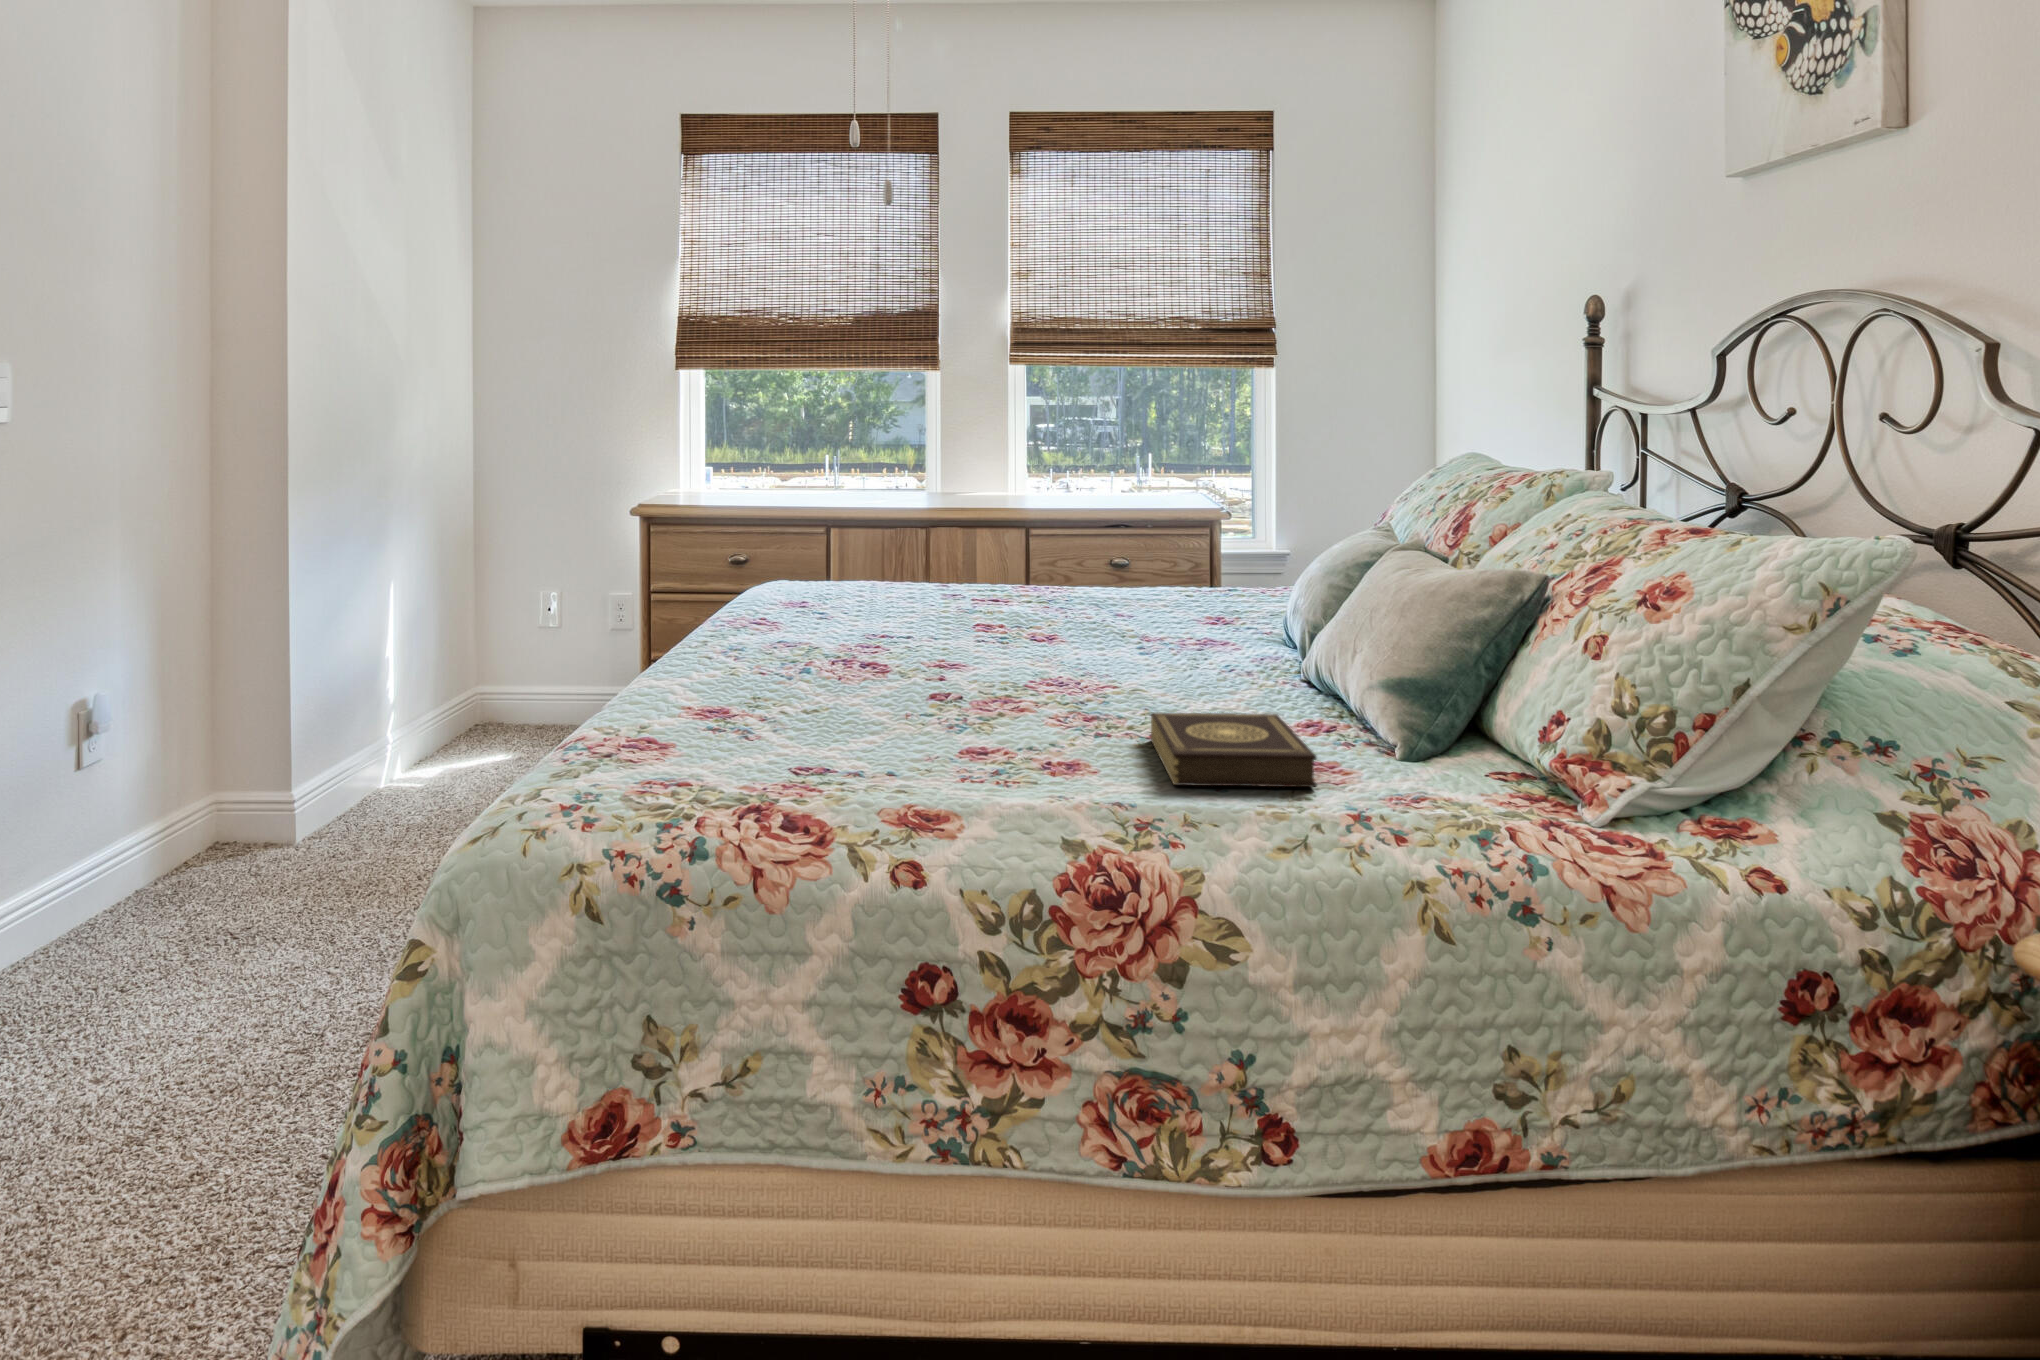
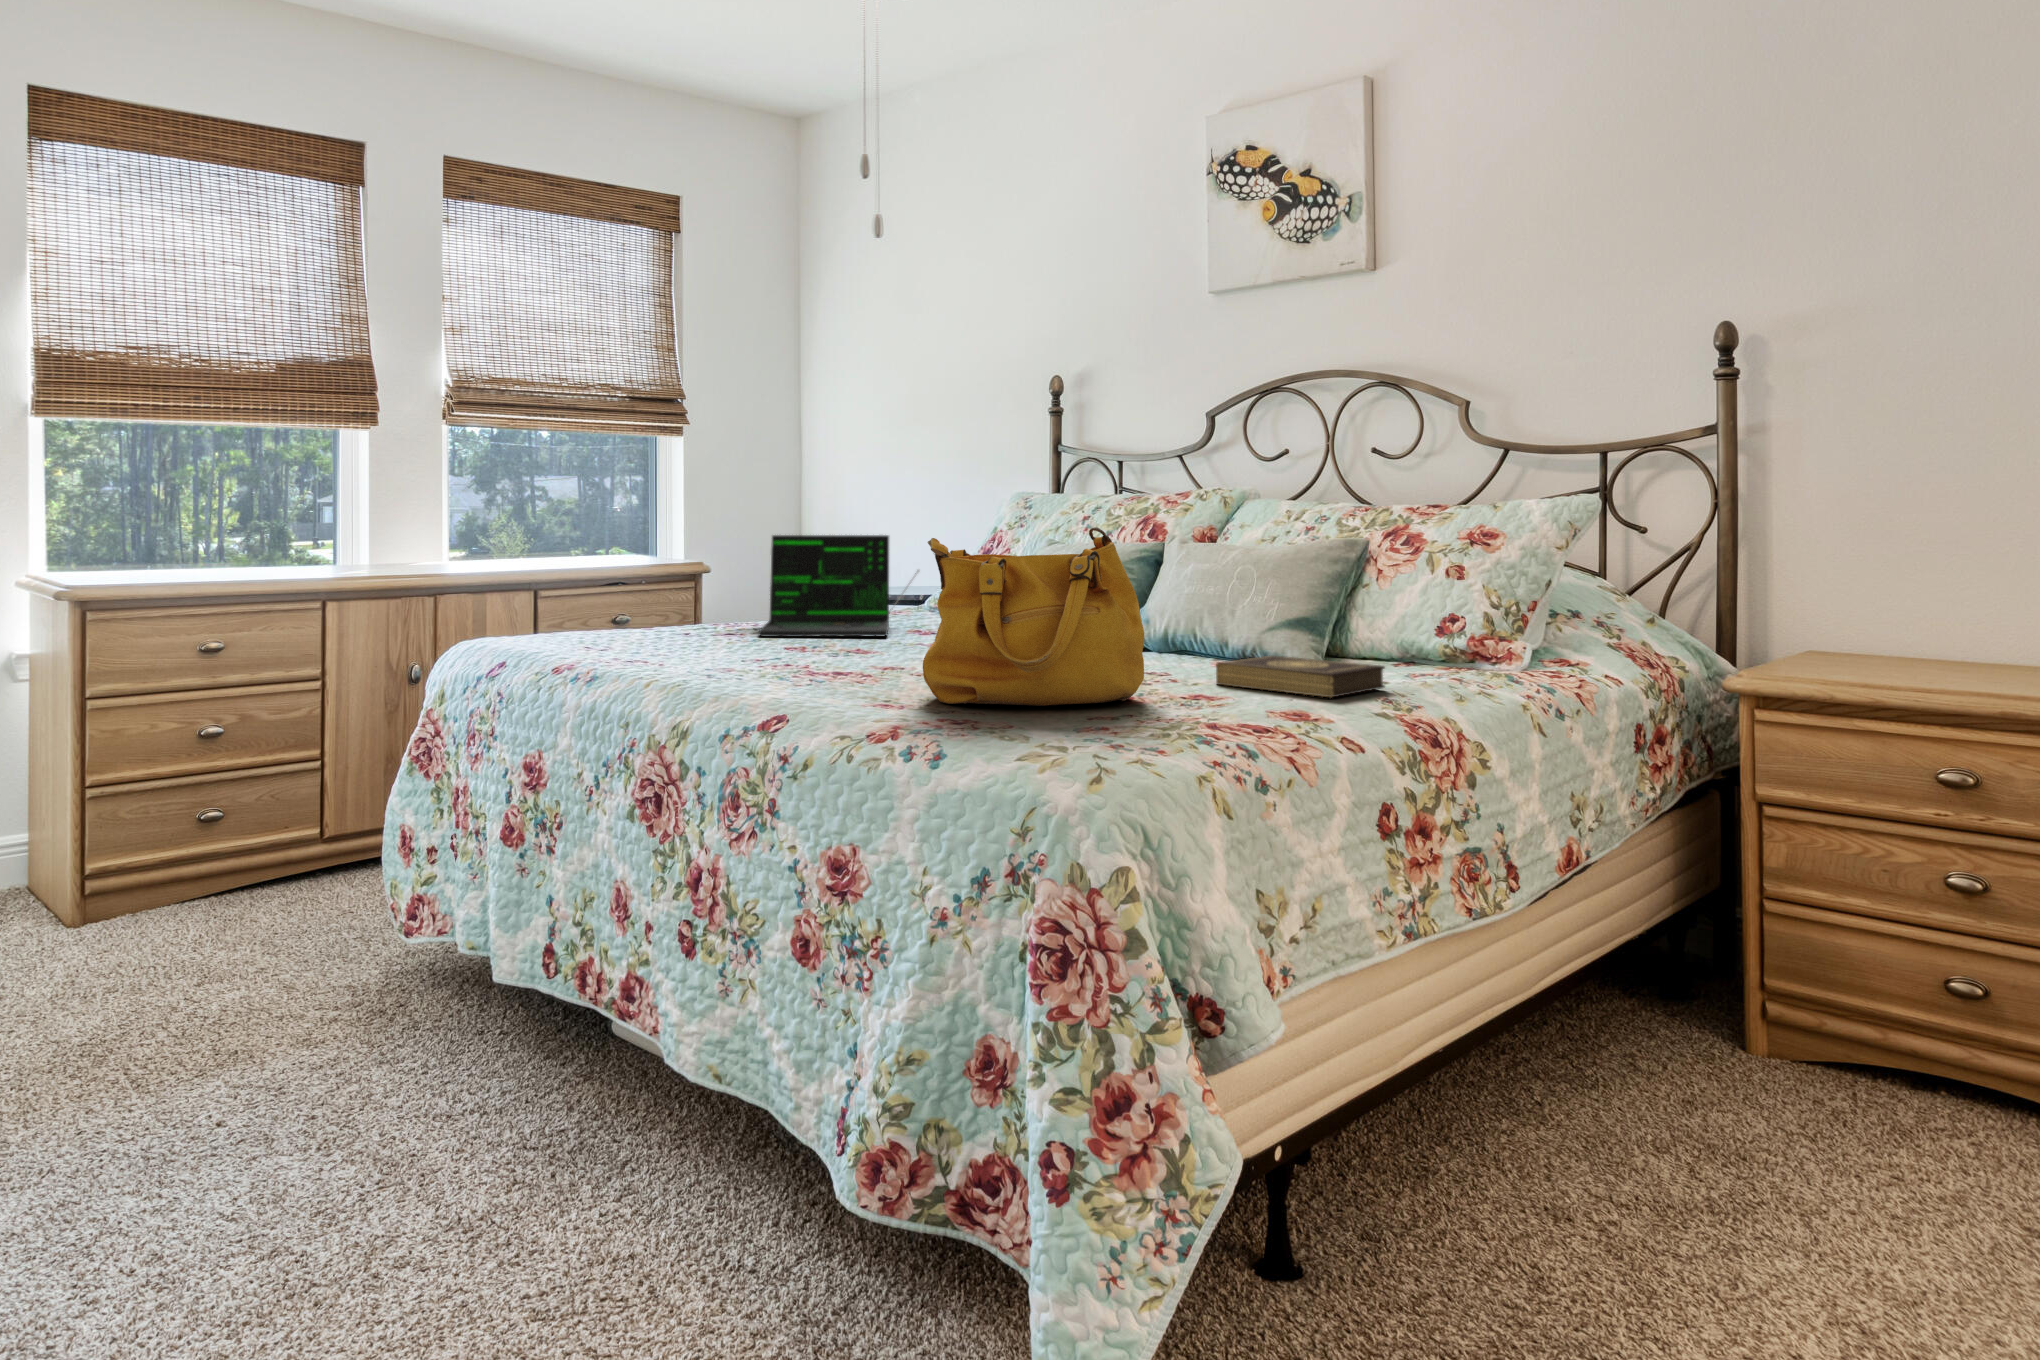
laptop: none [999,497,1217,622] -> present [759,535,919,637]
handbag: none [759,531,989,740] -> present [923,527,1144,706]

